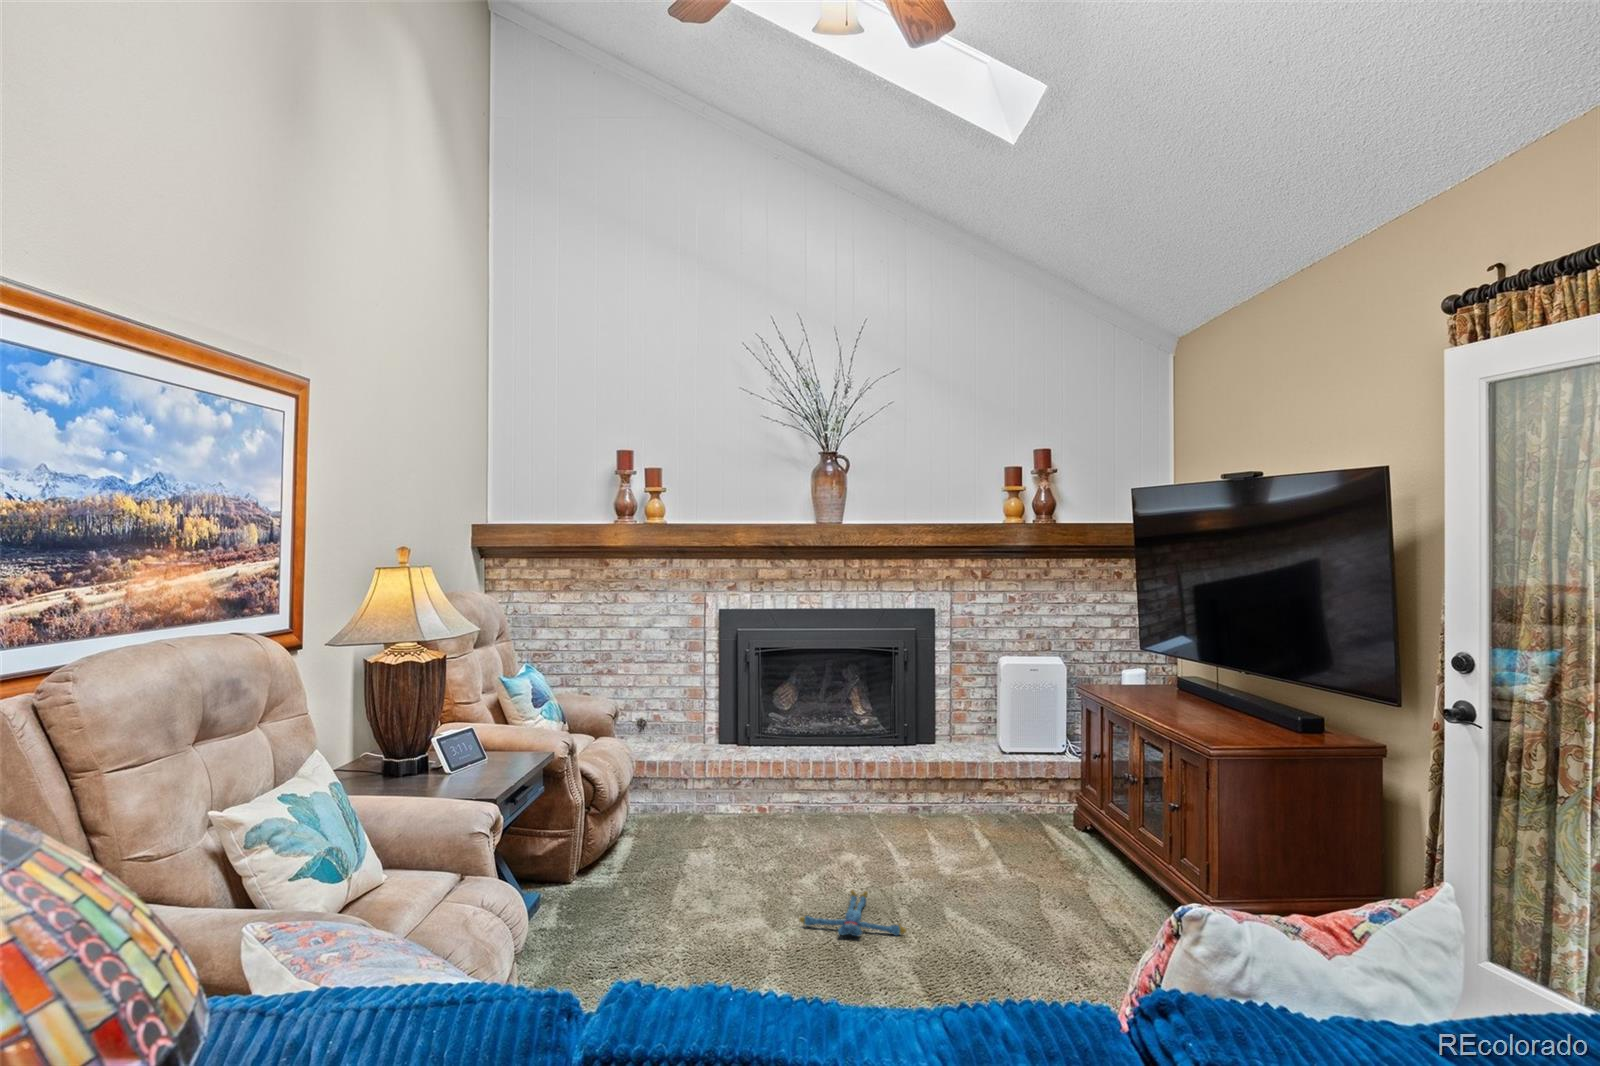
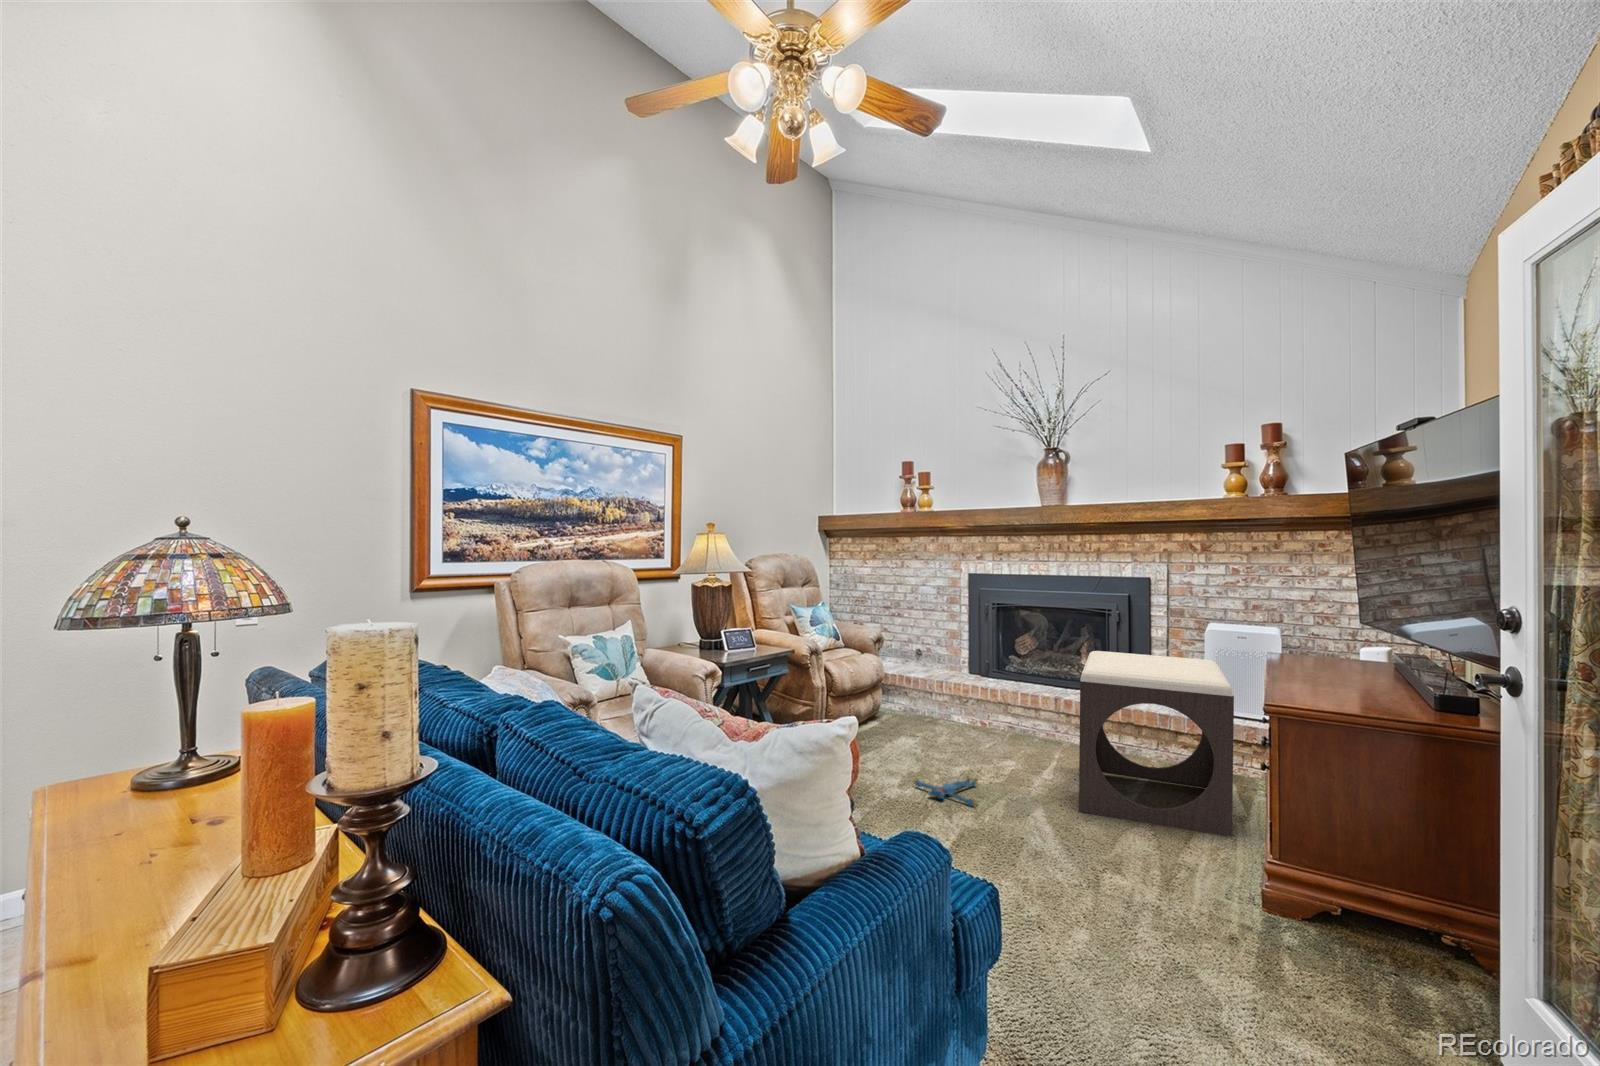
footstool: none [939,702,1140,904] -> present [1079,651,1234,837]

